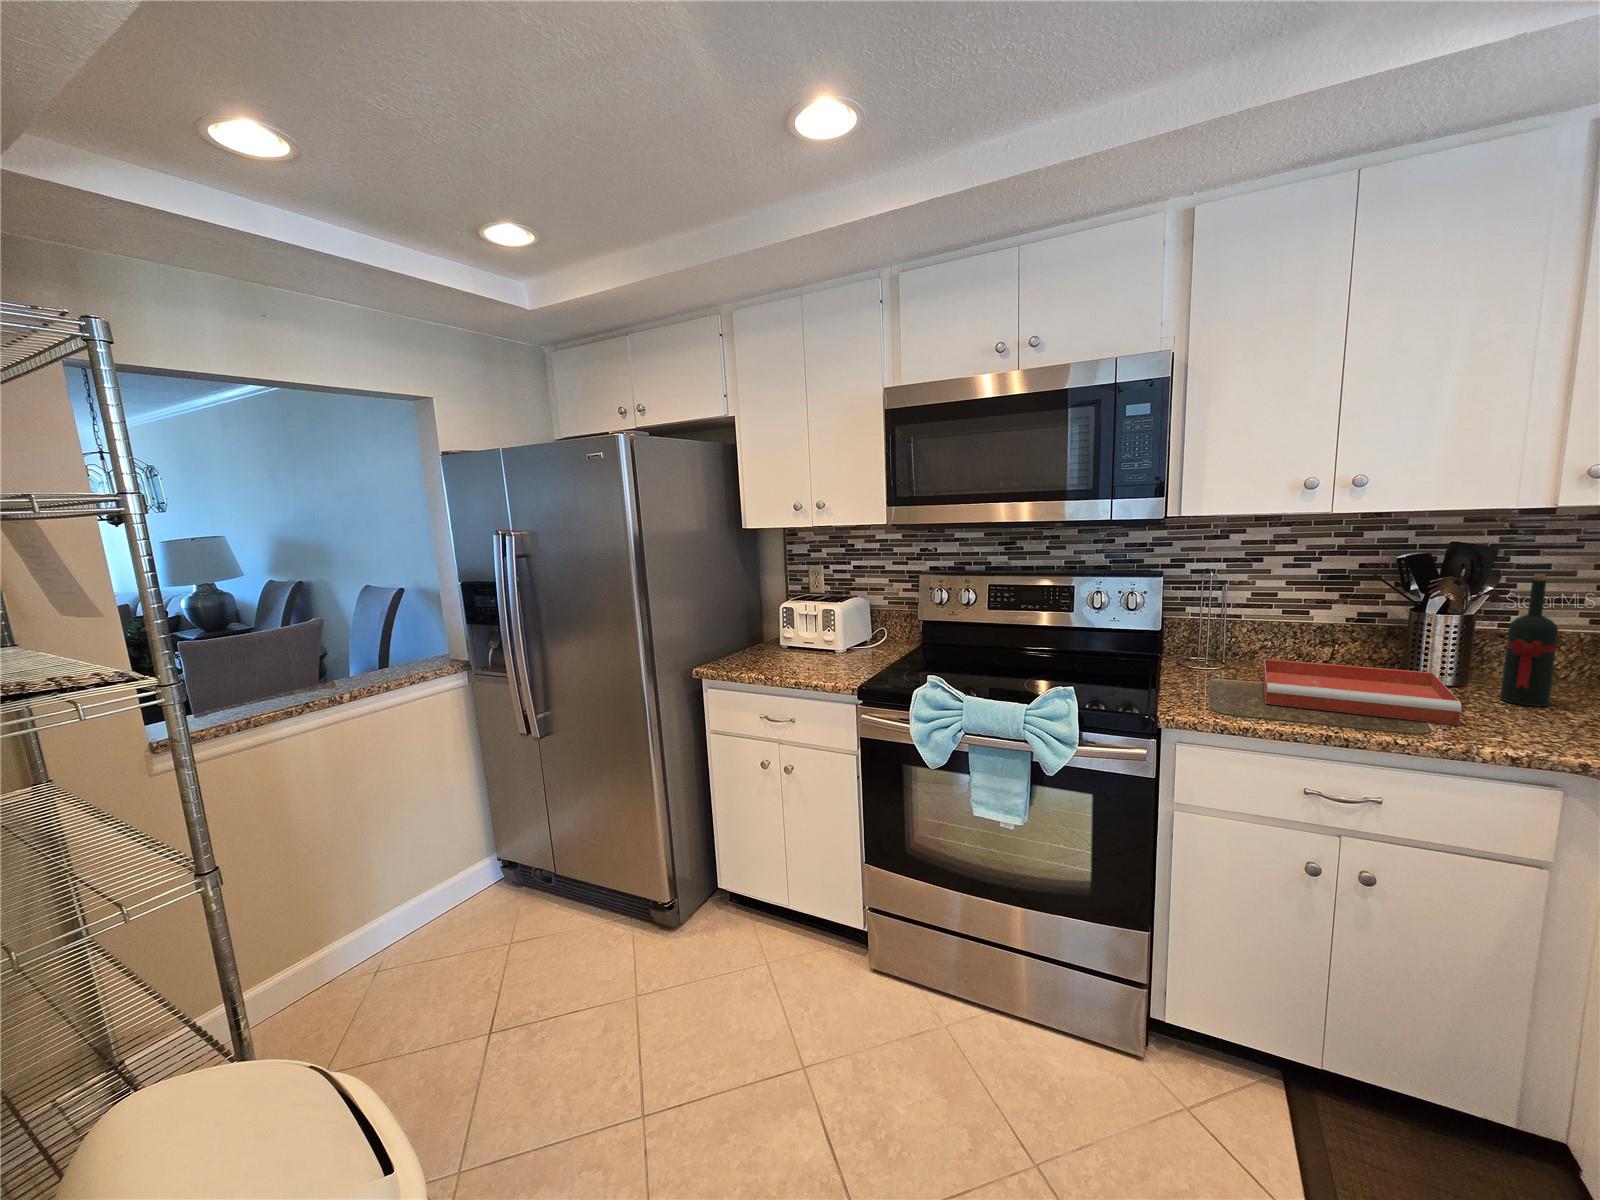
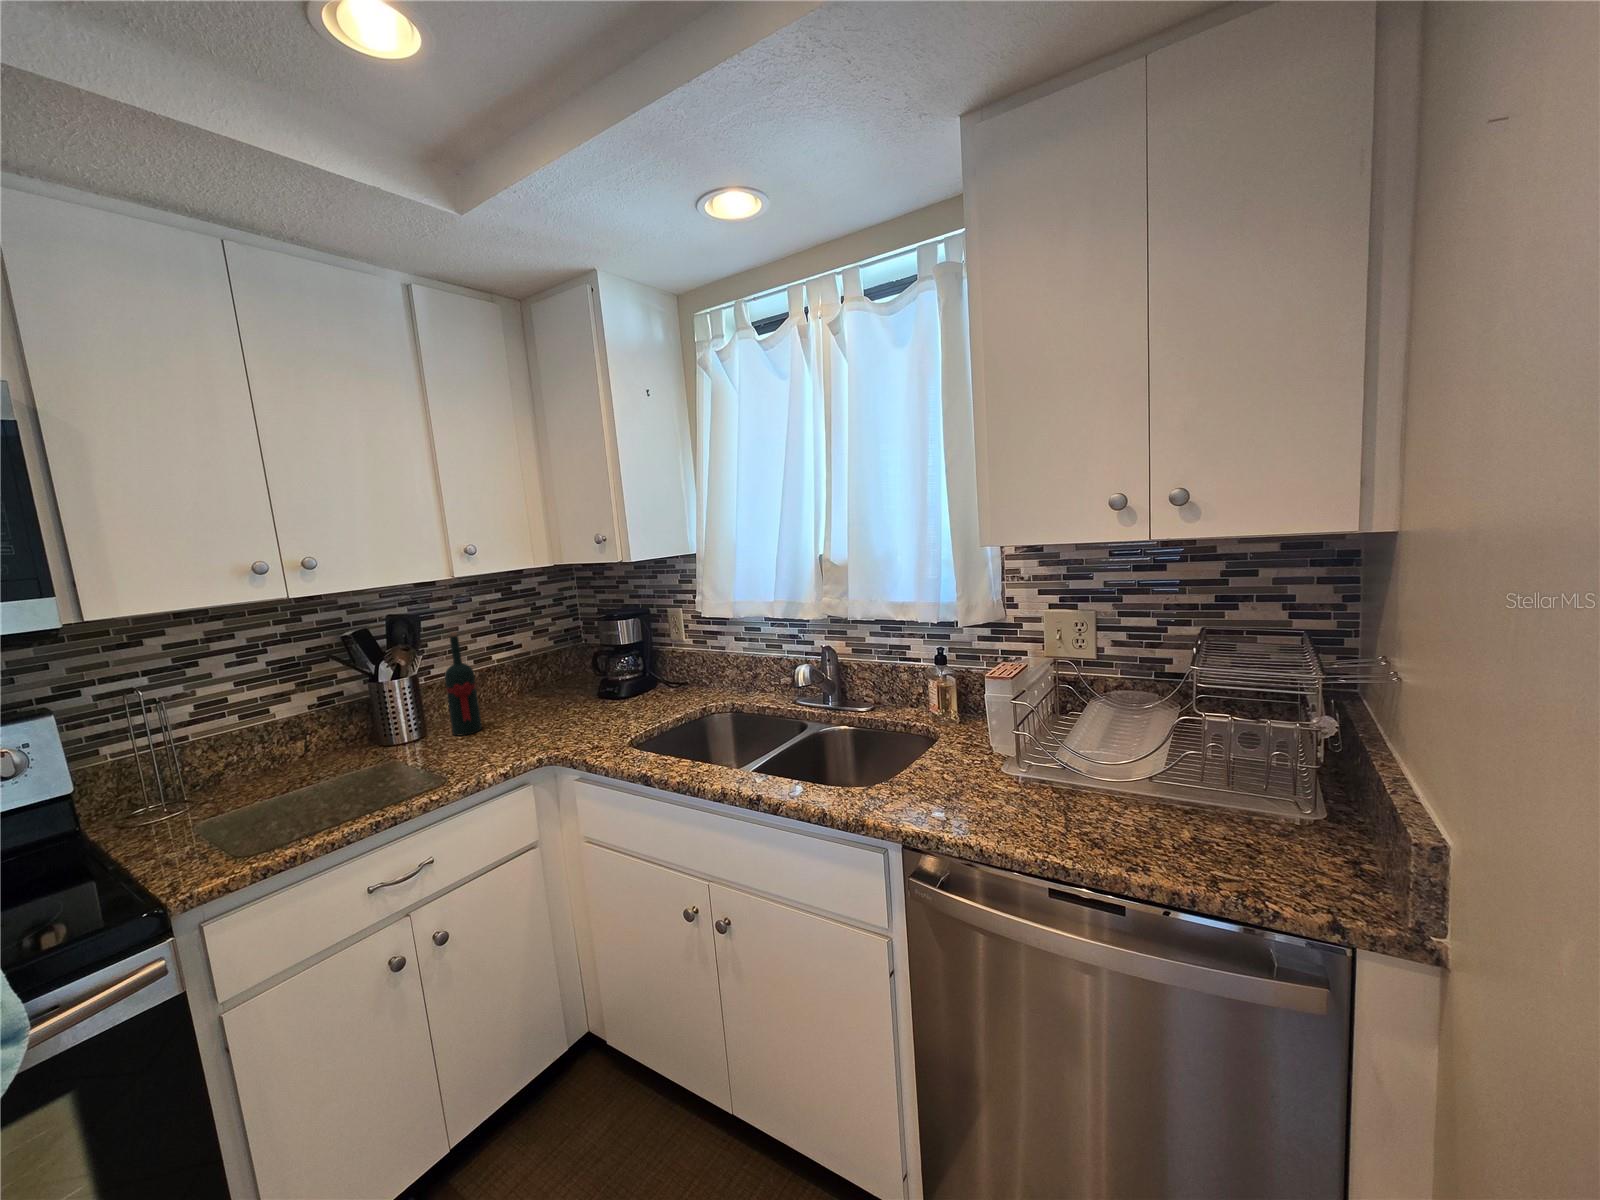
tray: present [1263,659,1461,725] -> none [246,731,453,822]

